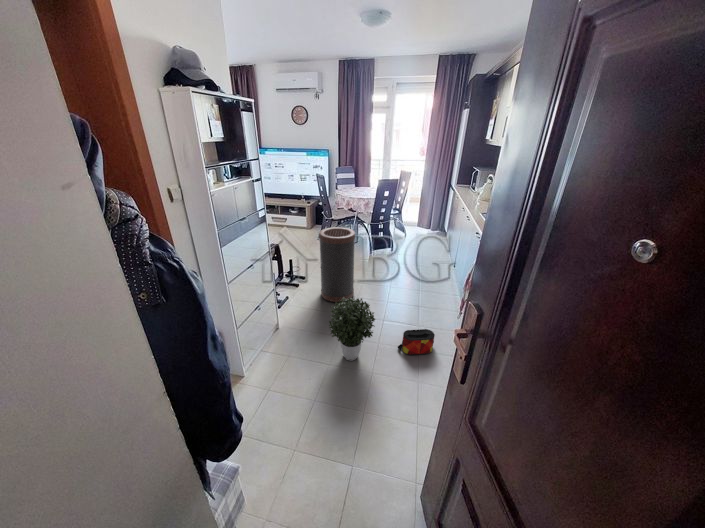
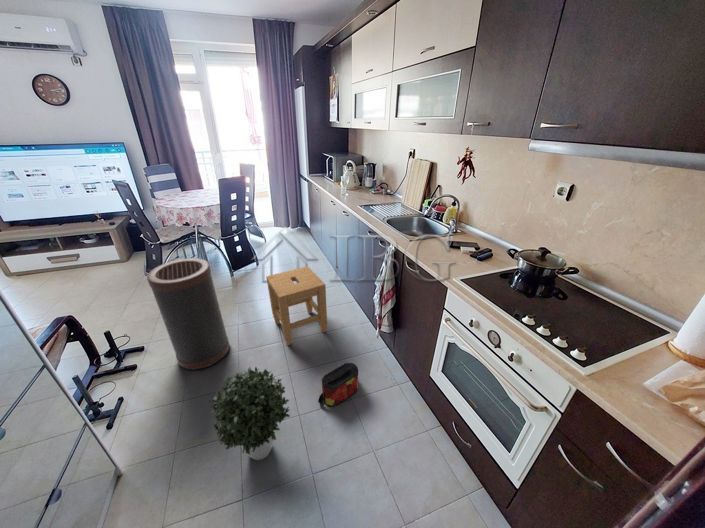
stool: none [388,254,432,310] -> present [266,266,327,345]

